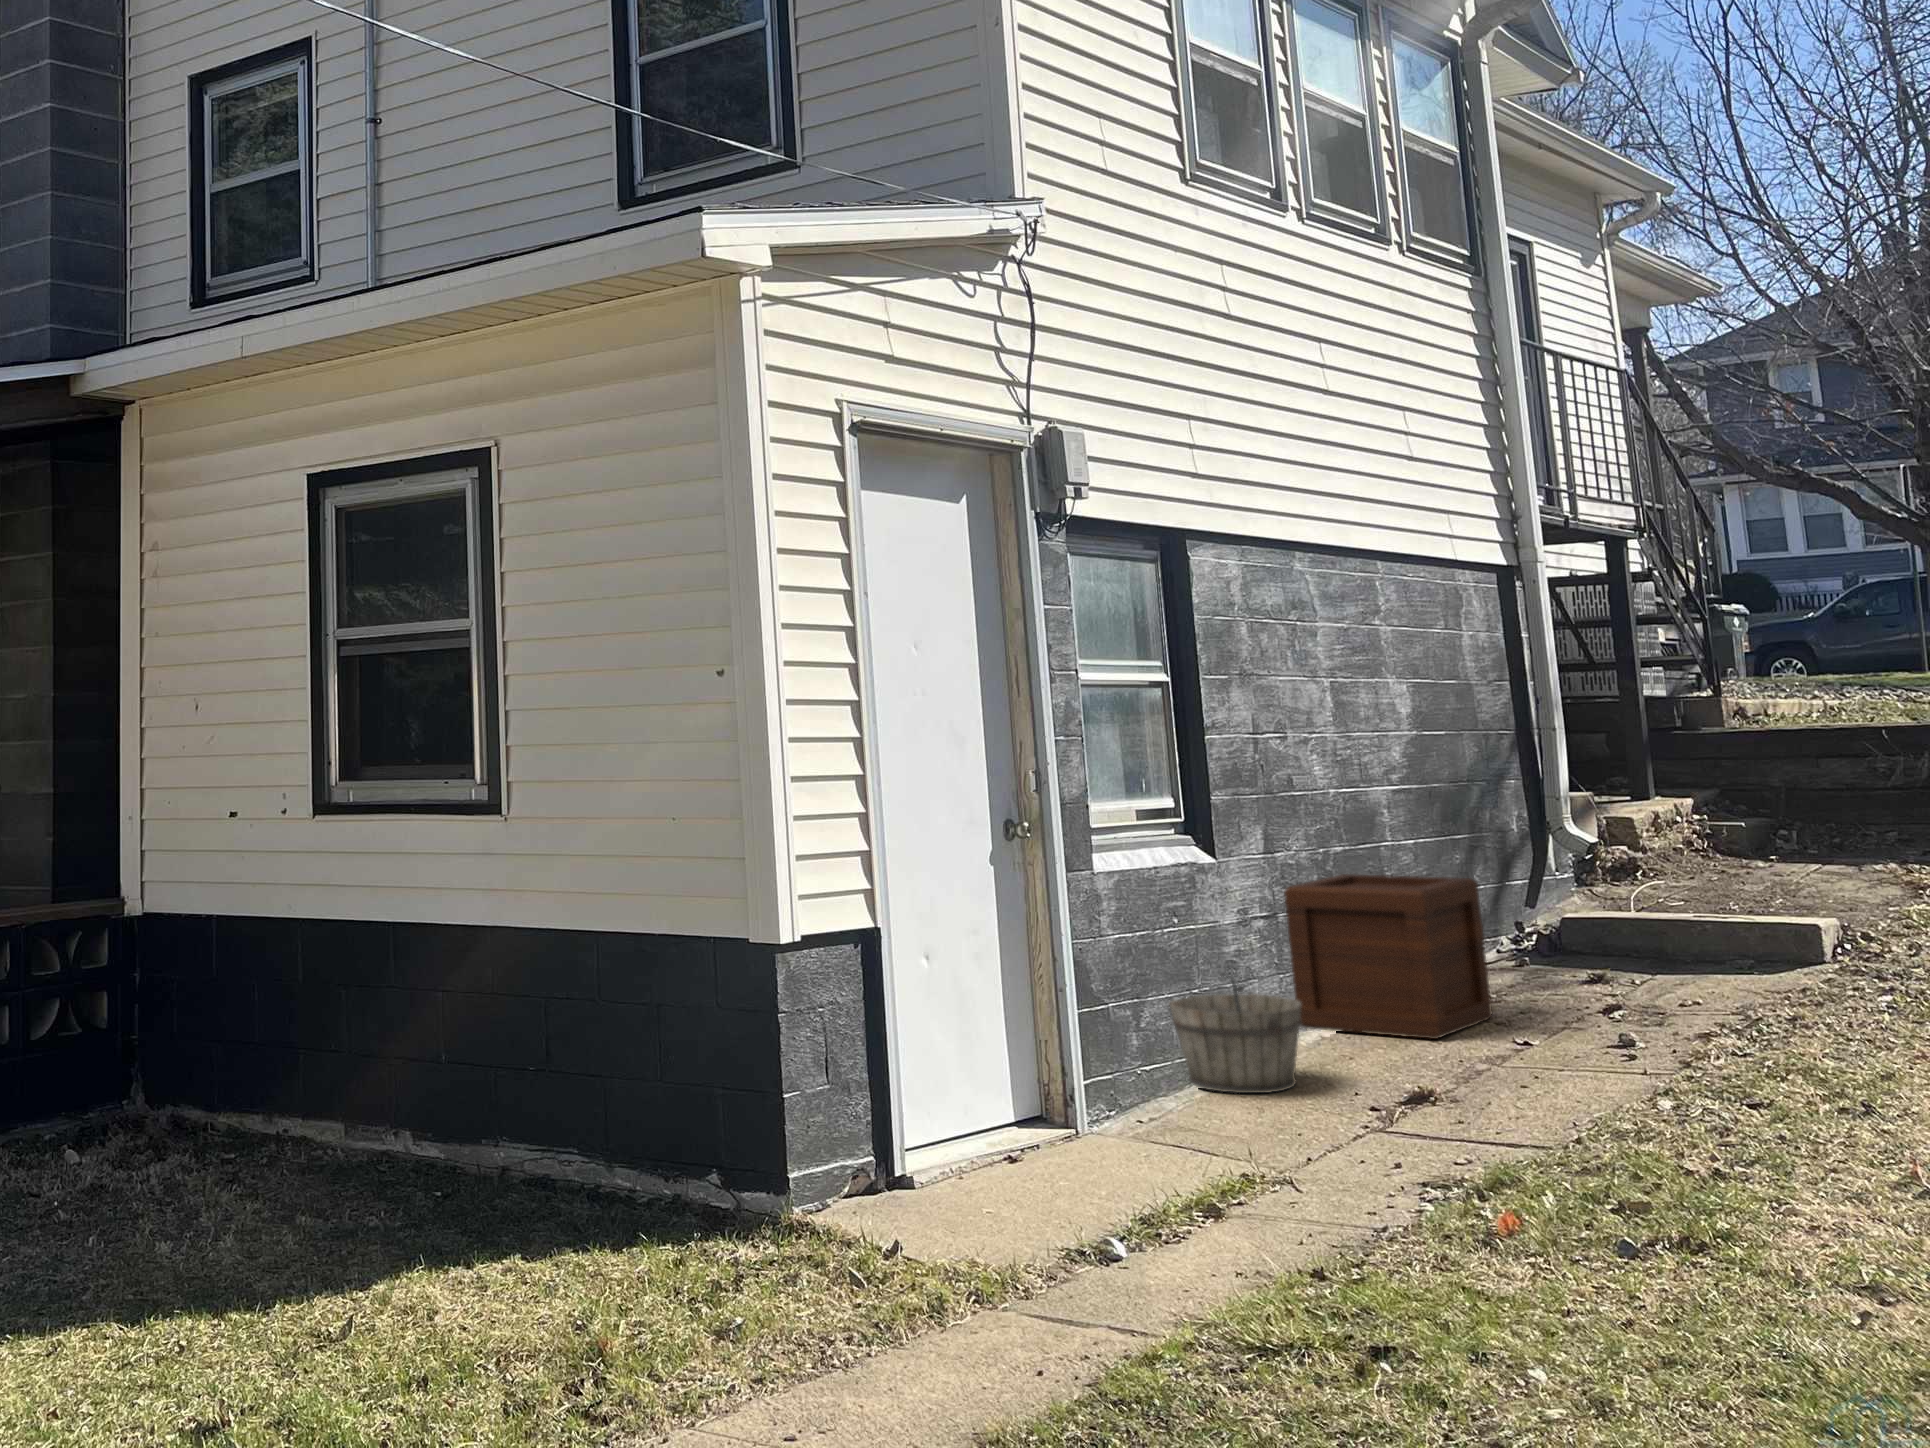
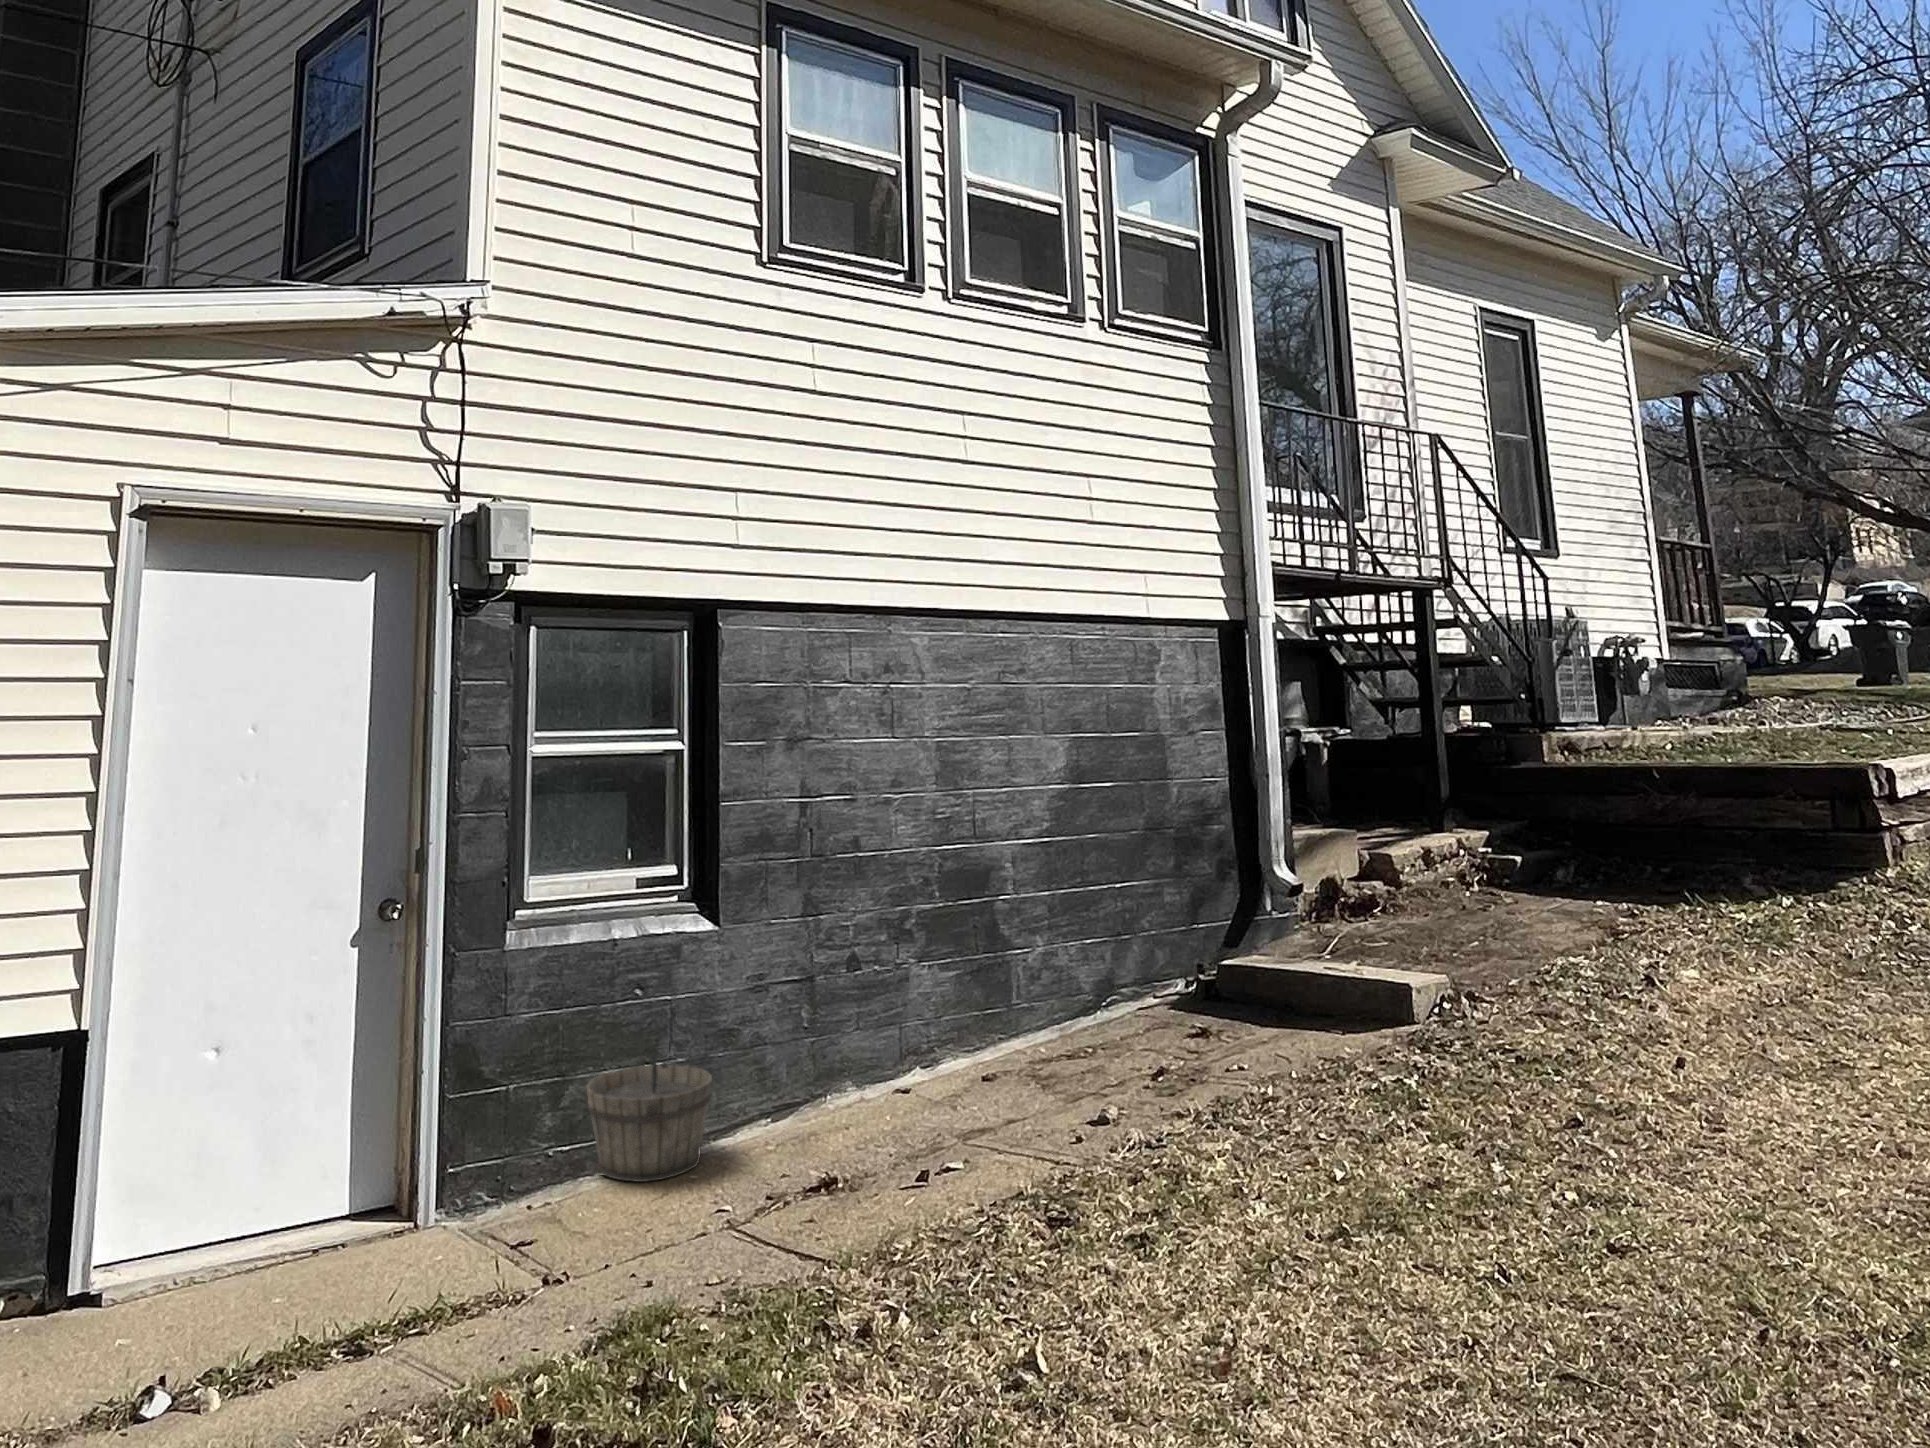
wooden crate: present [1284,874,1492,1039] -> none [820,925,1012,1107]

